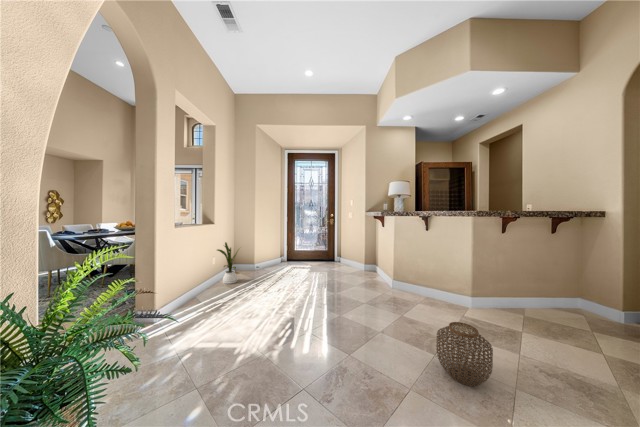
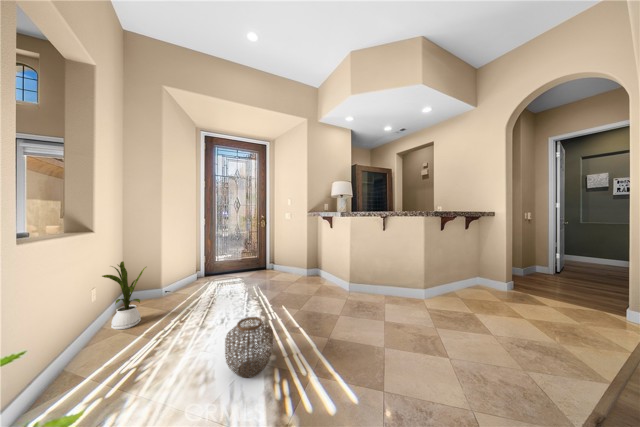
woven basket: present [436,322,493,386] -> present [225,317,273,378]

